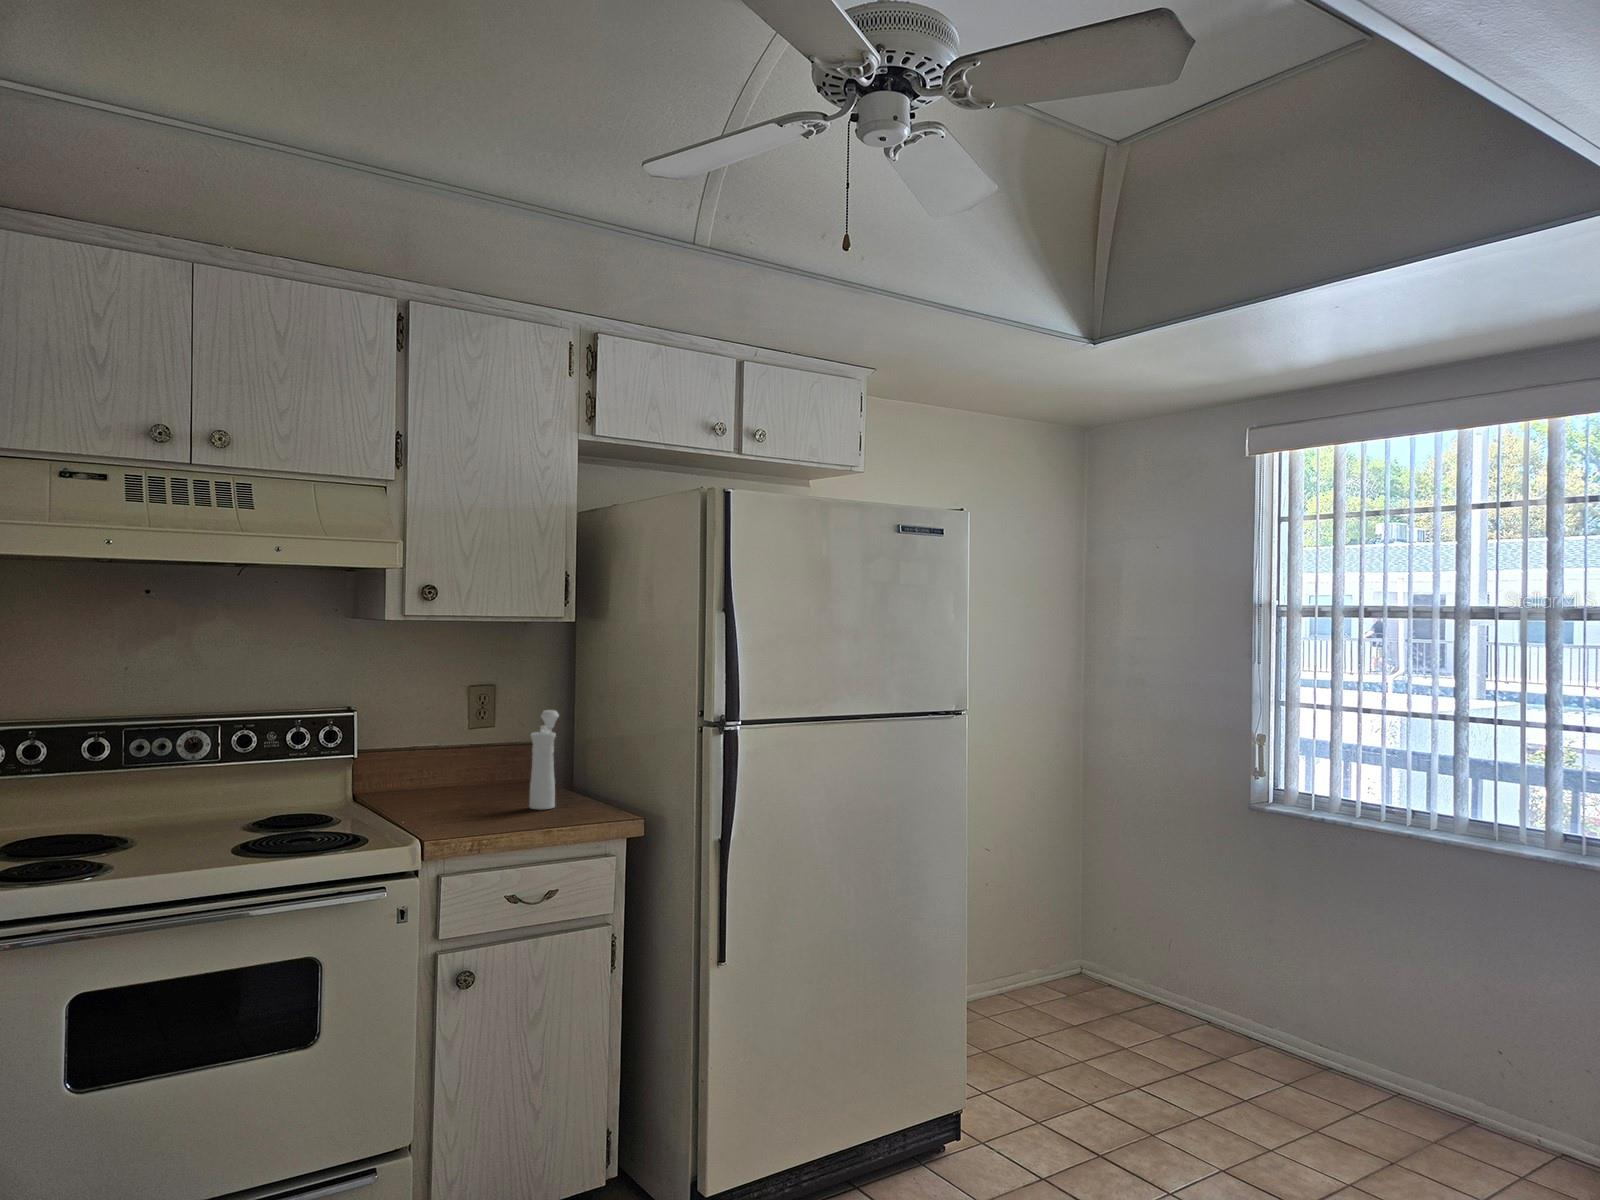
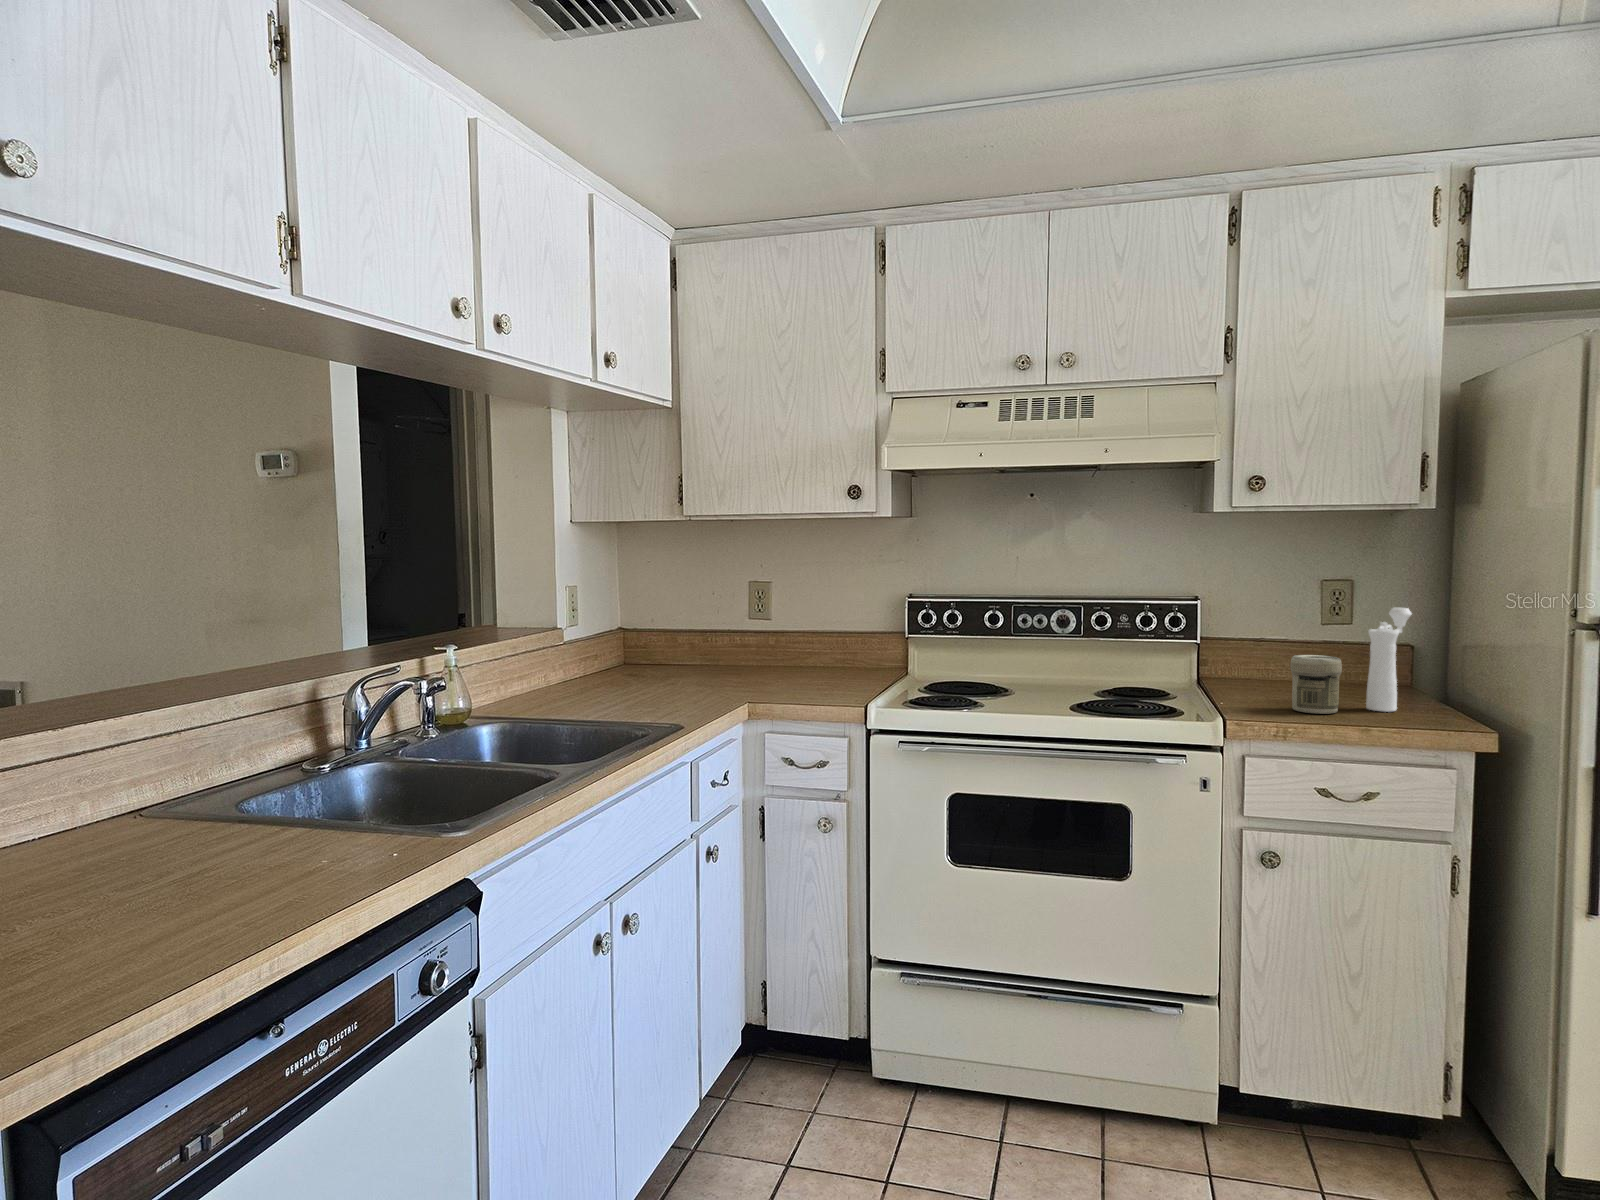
jar: none [467,762,514,821] -> present [1290,655,1342,714]

